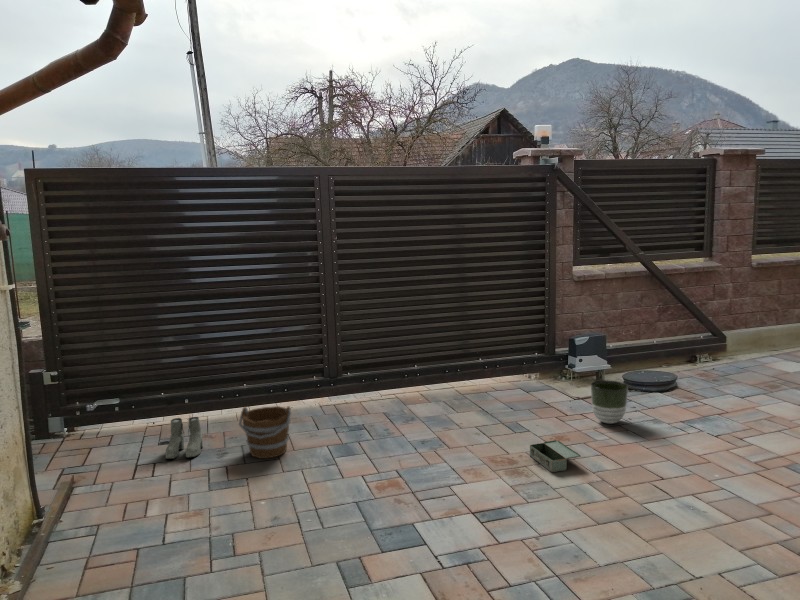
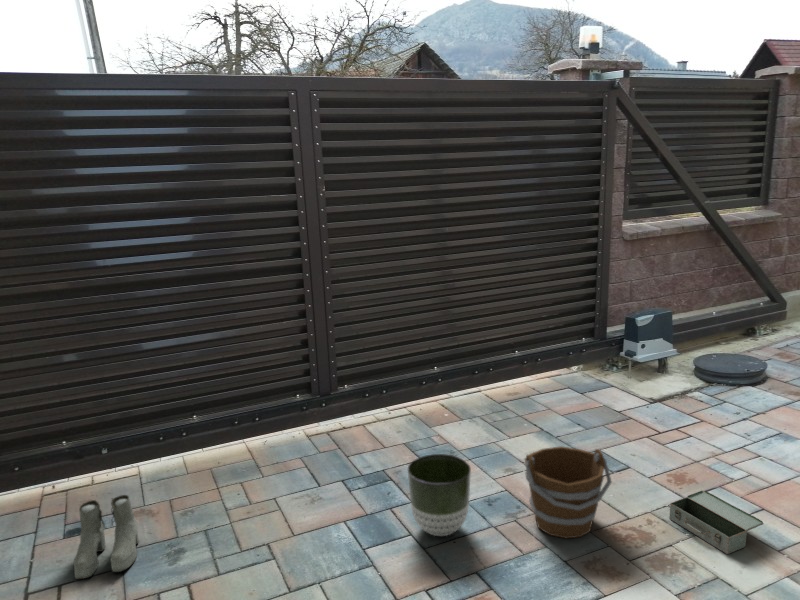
planter: present [591,380,628,424] -> present [408,454,471,536]
bucket: present [239,406,291,458] -> present [525,447,611,538]

